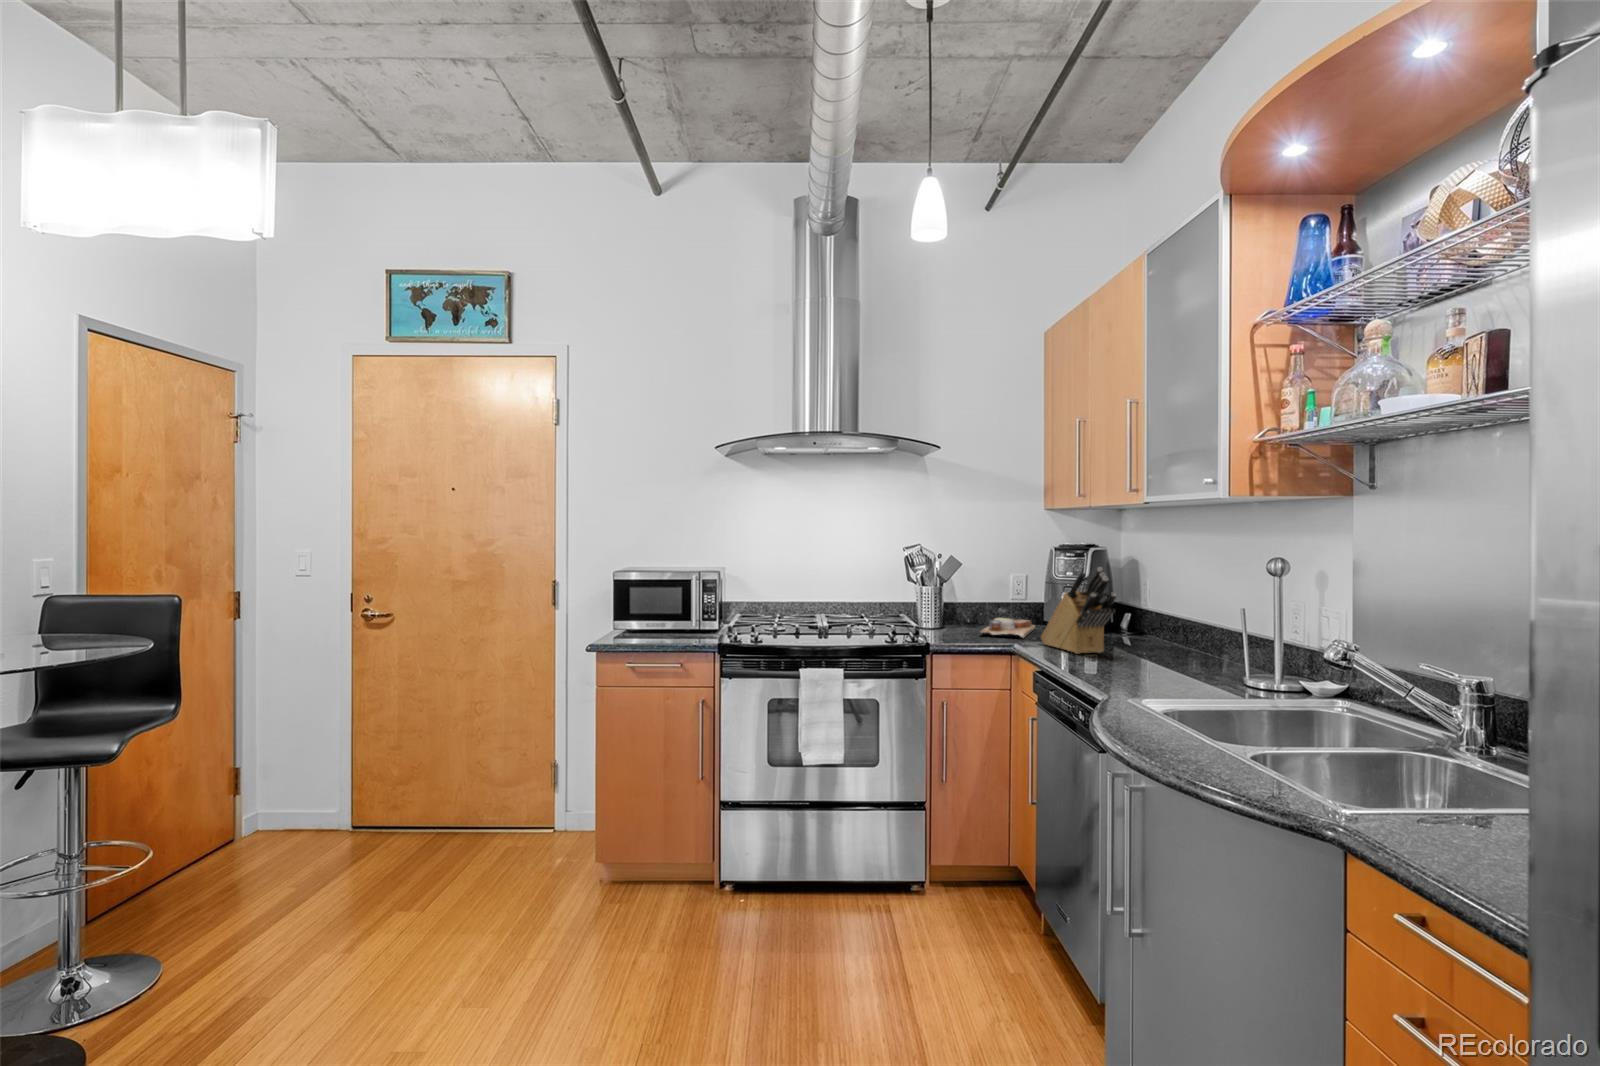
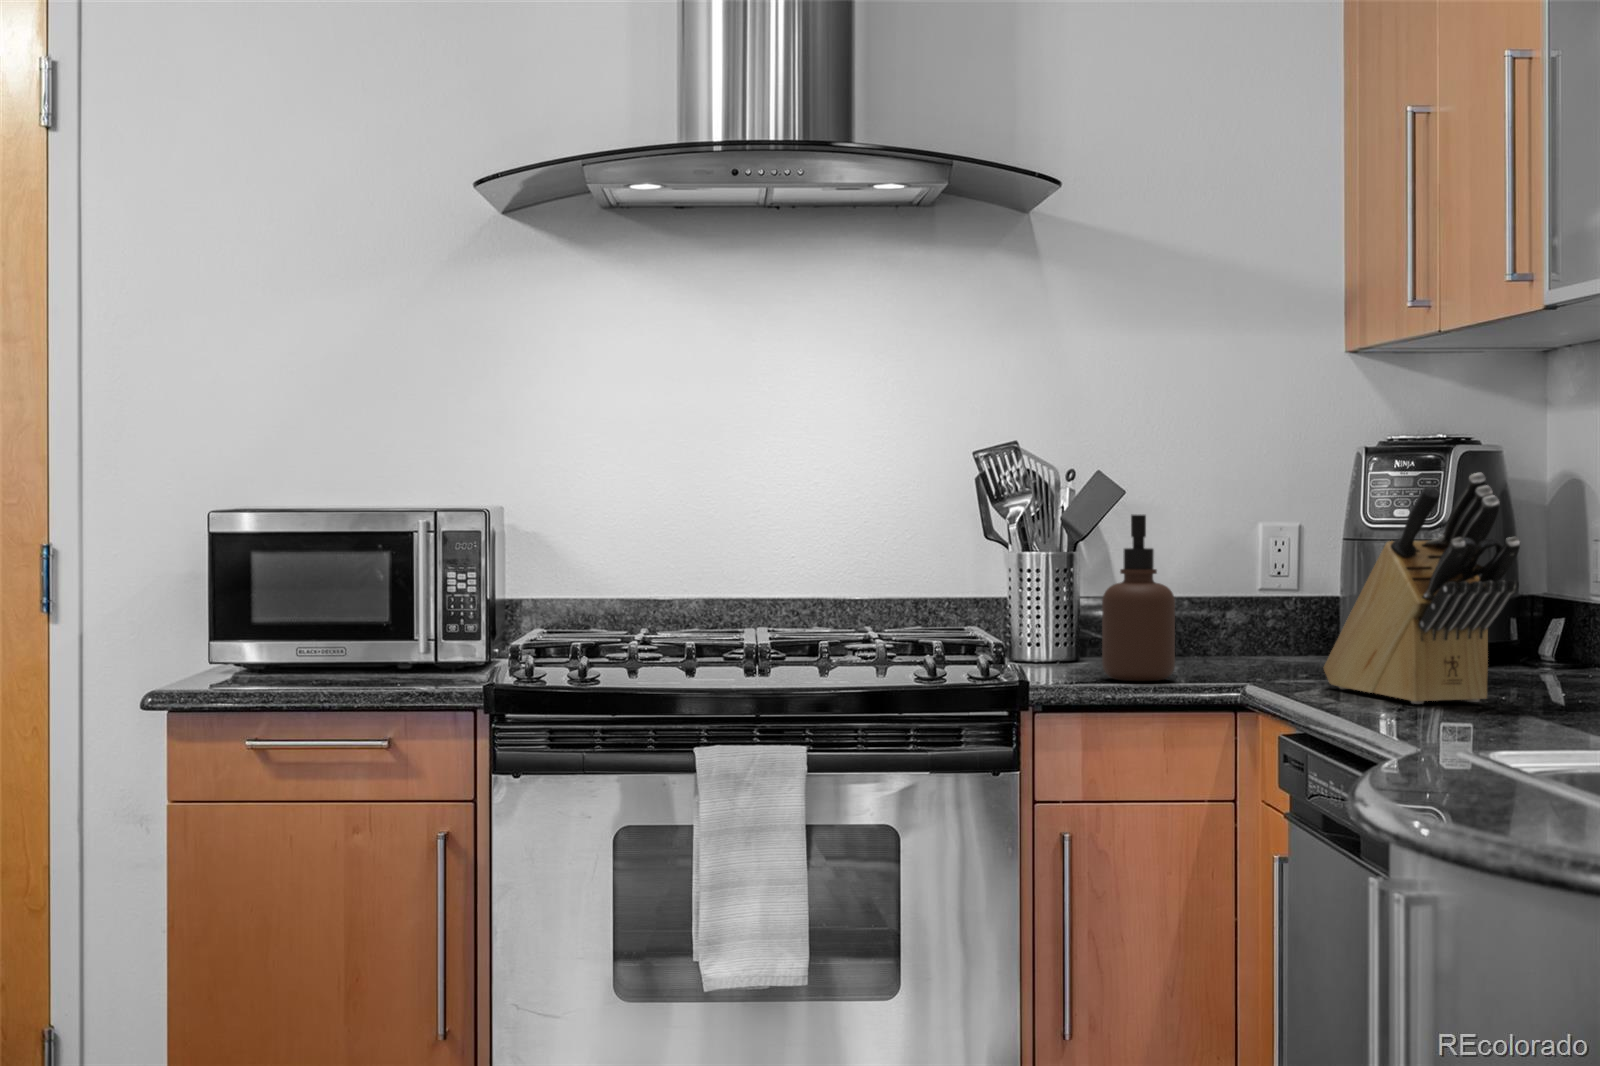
soap dispenser: none [956,577,984,641] -> present [1102,515,1175,681]
cutting board: present [980,617,1035,638] -> none [1164,628,1315,677]

